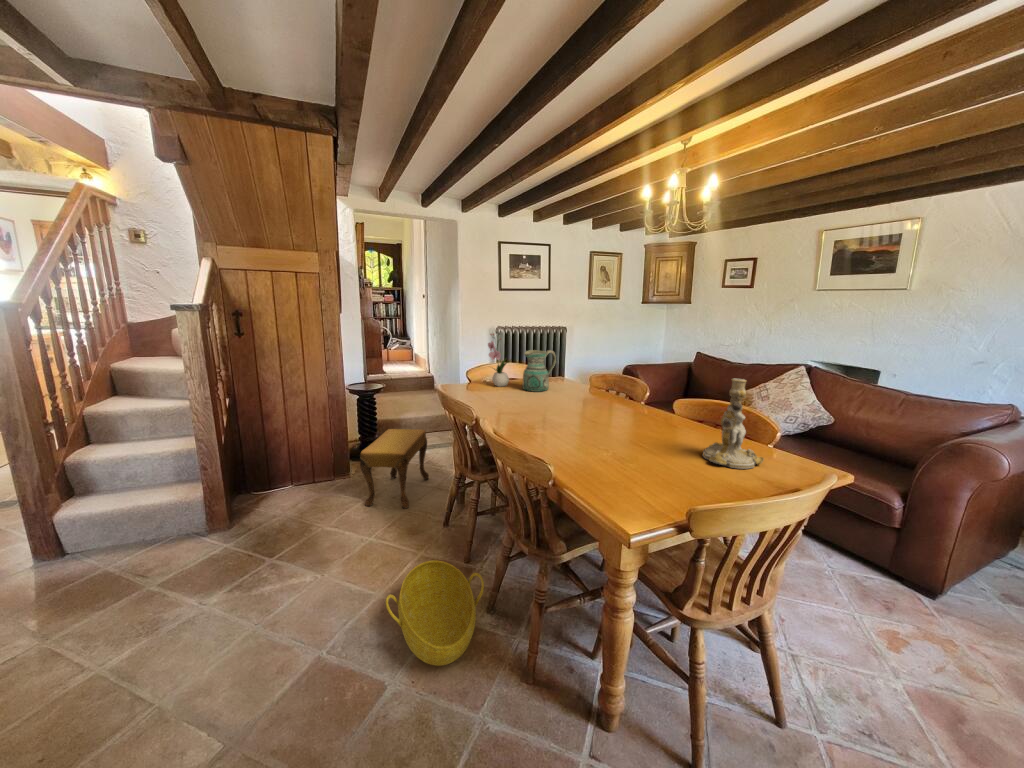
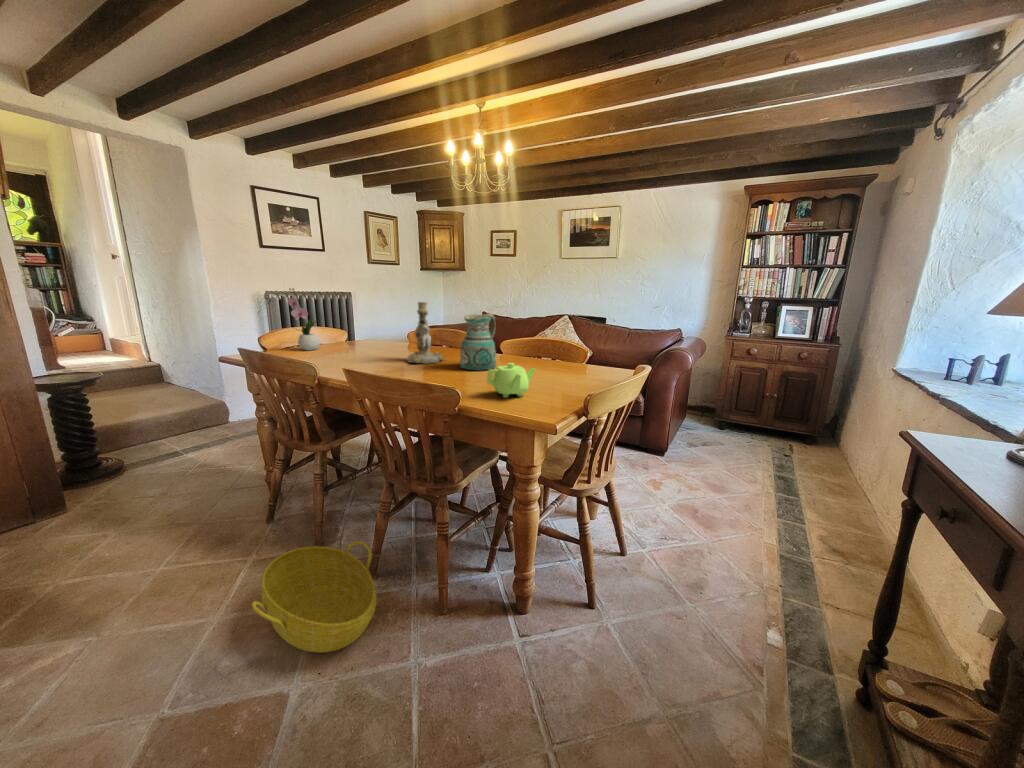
ceramic pitcher: present [522,350,556,392] -> present [460,313,496,370]
candlestick: present [703,379,764,469] -> present [407,302,445,364]
footstool: present [360,429,429,509] -> none [104,420,215,536]
teapot: none [597,443,656,483] -> present [487,363,535,398]

